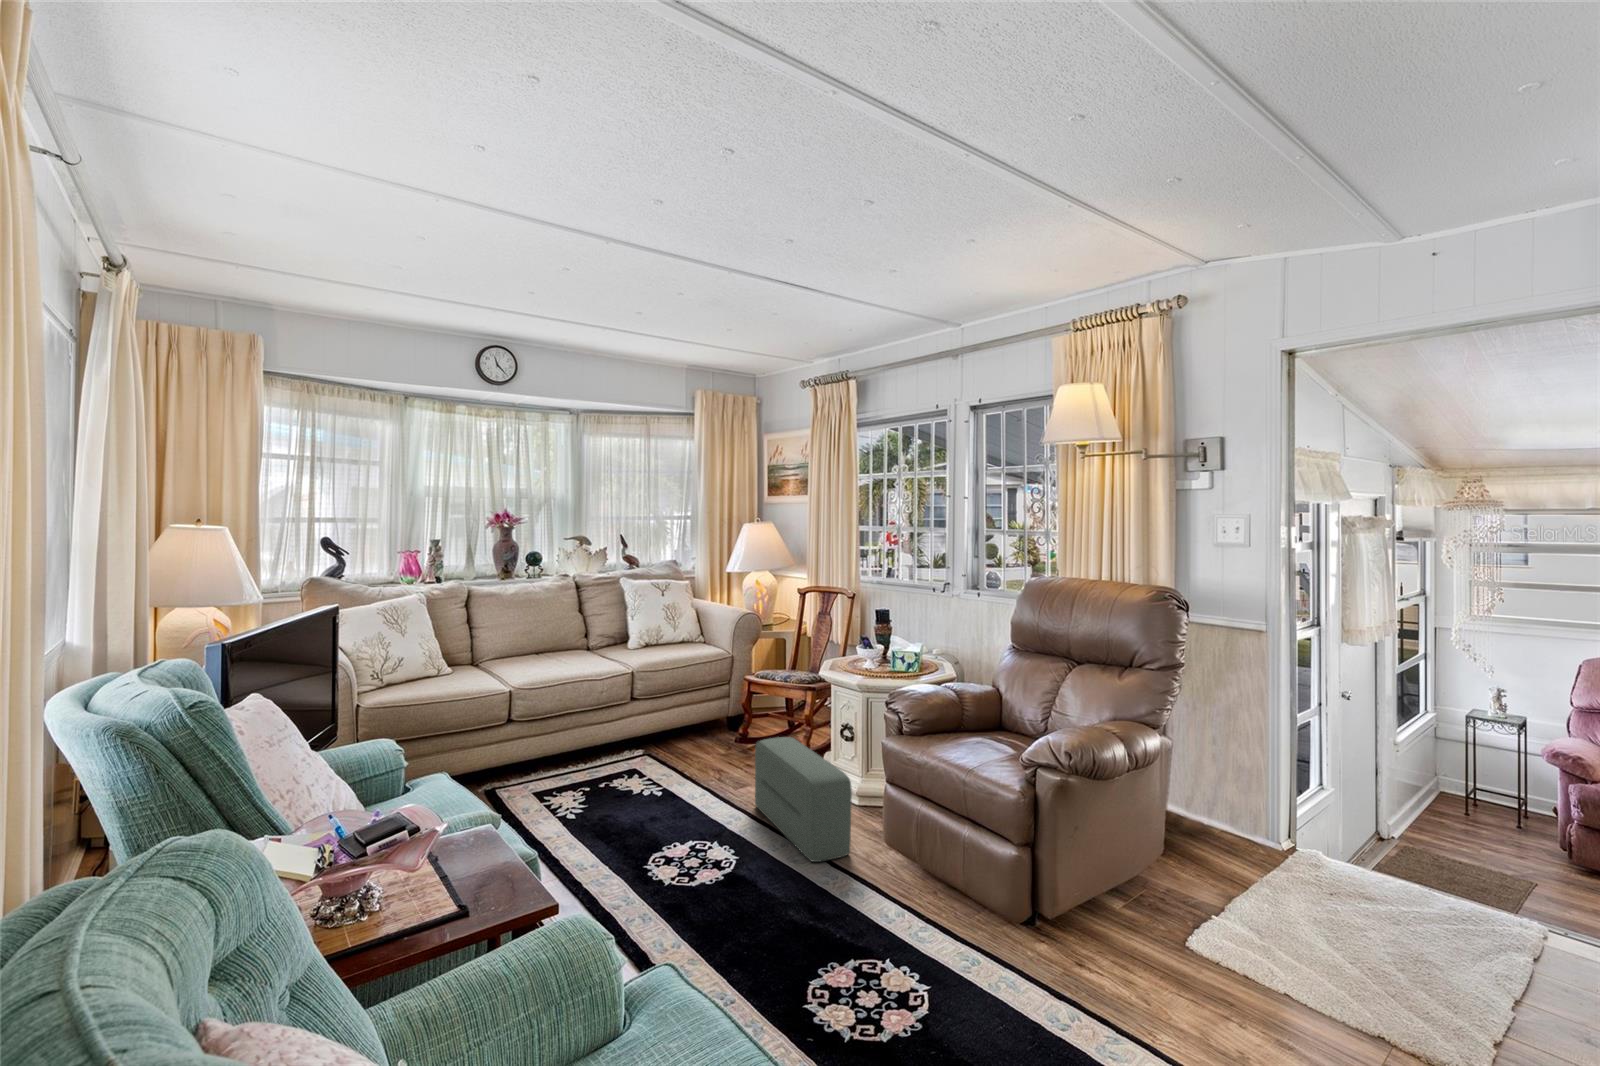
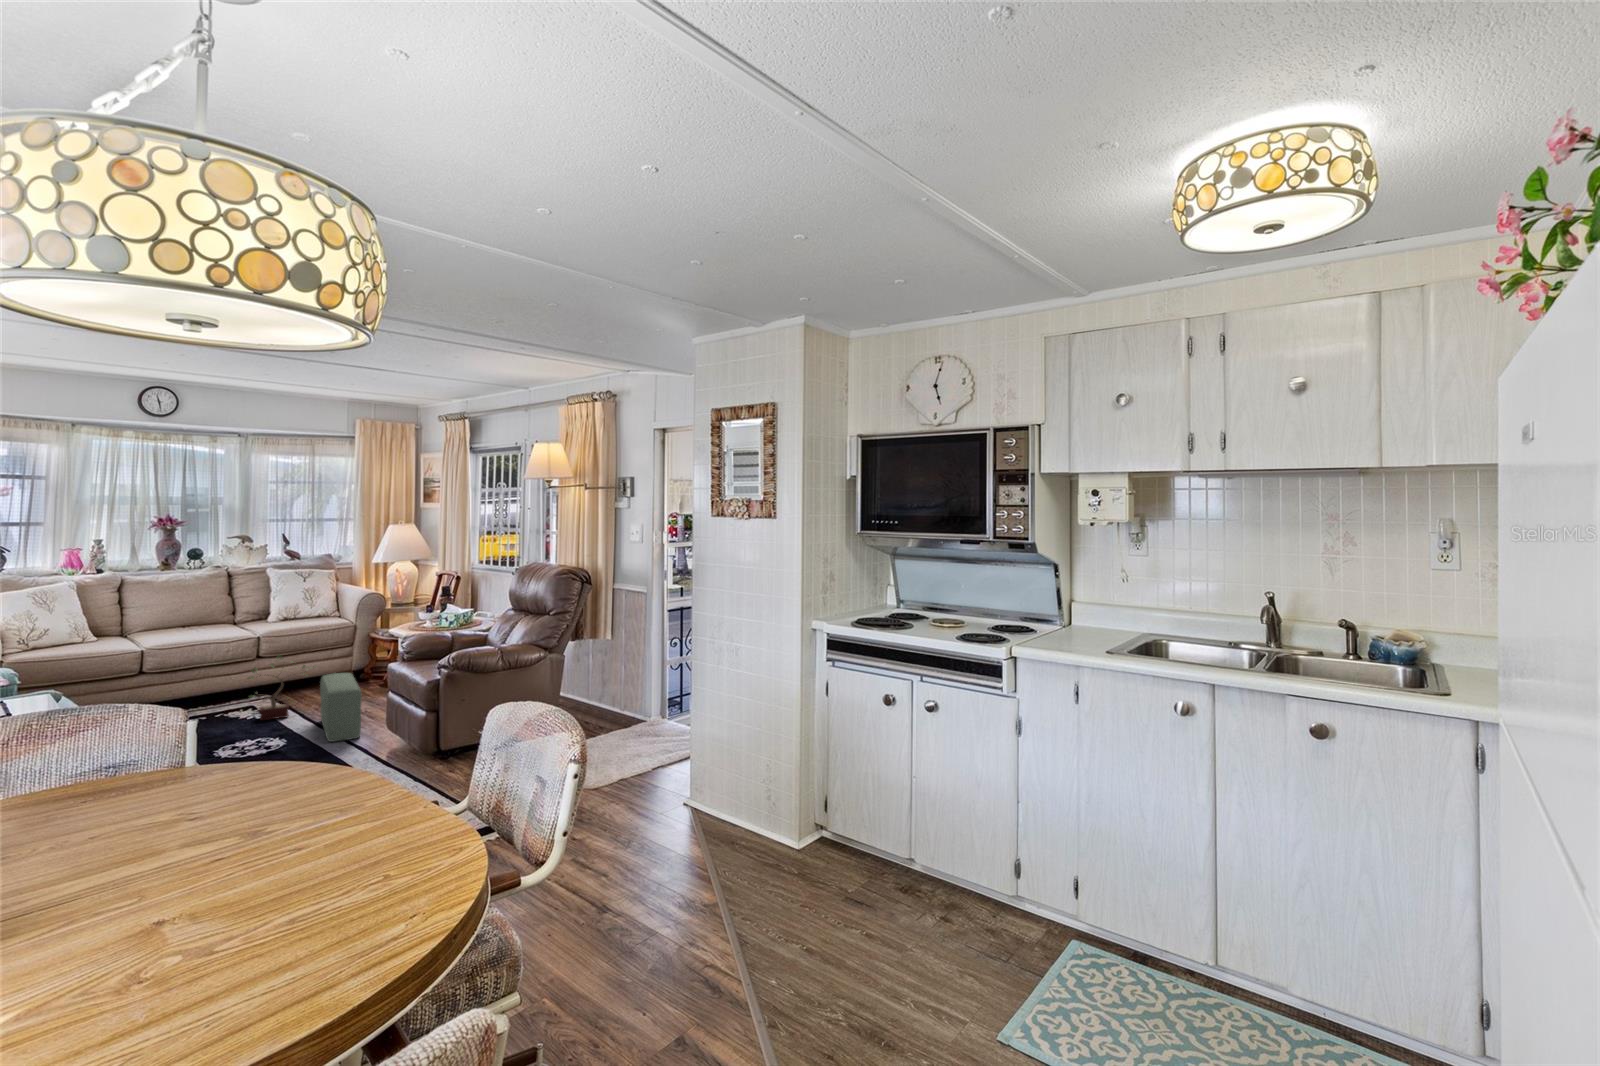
potted plant: none [655,703,740,802] -> present [249,654,305,720]

